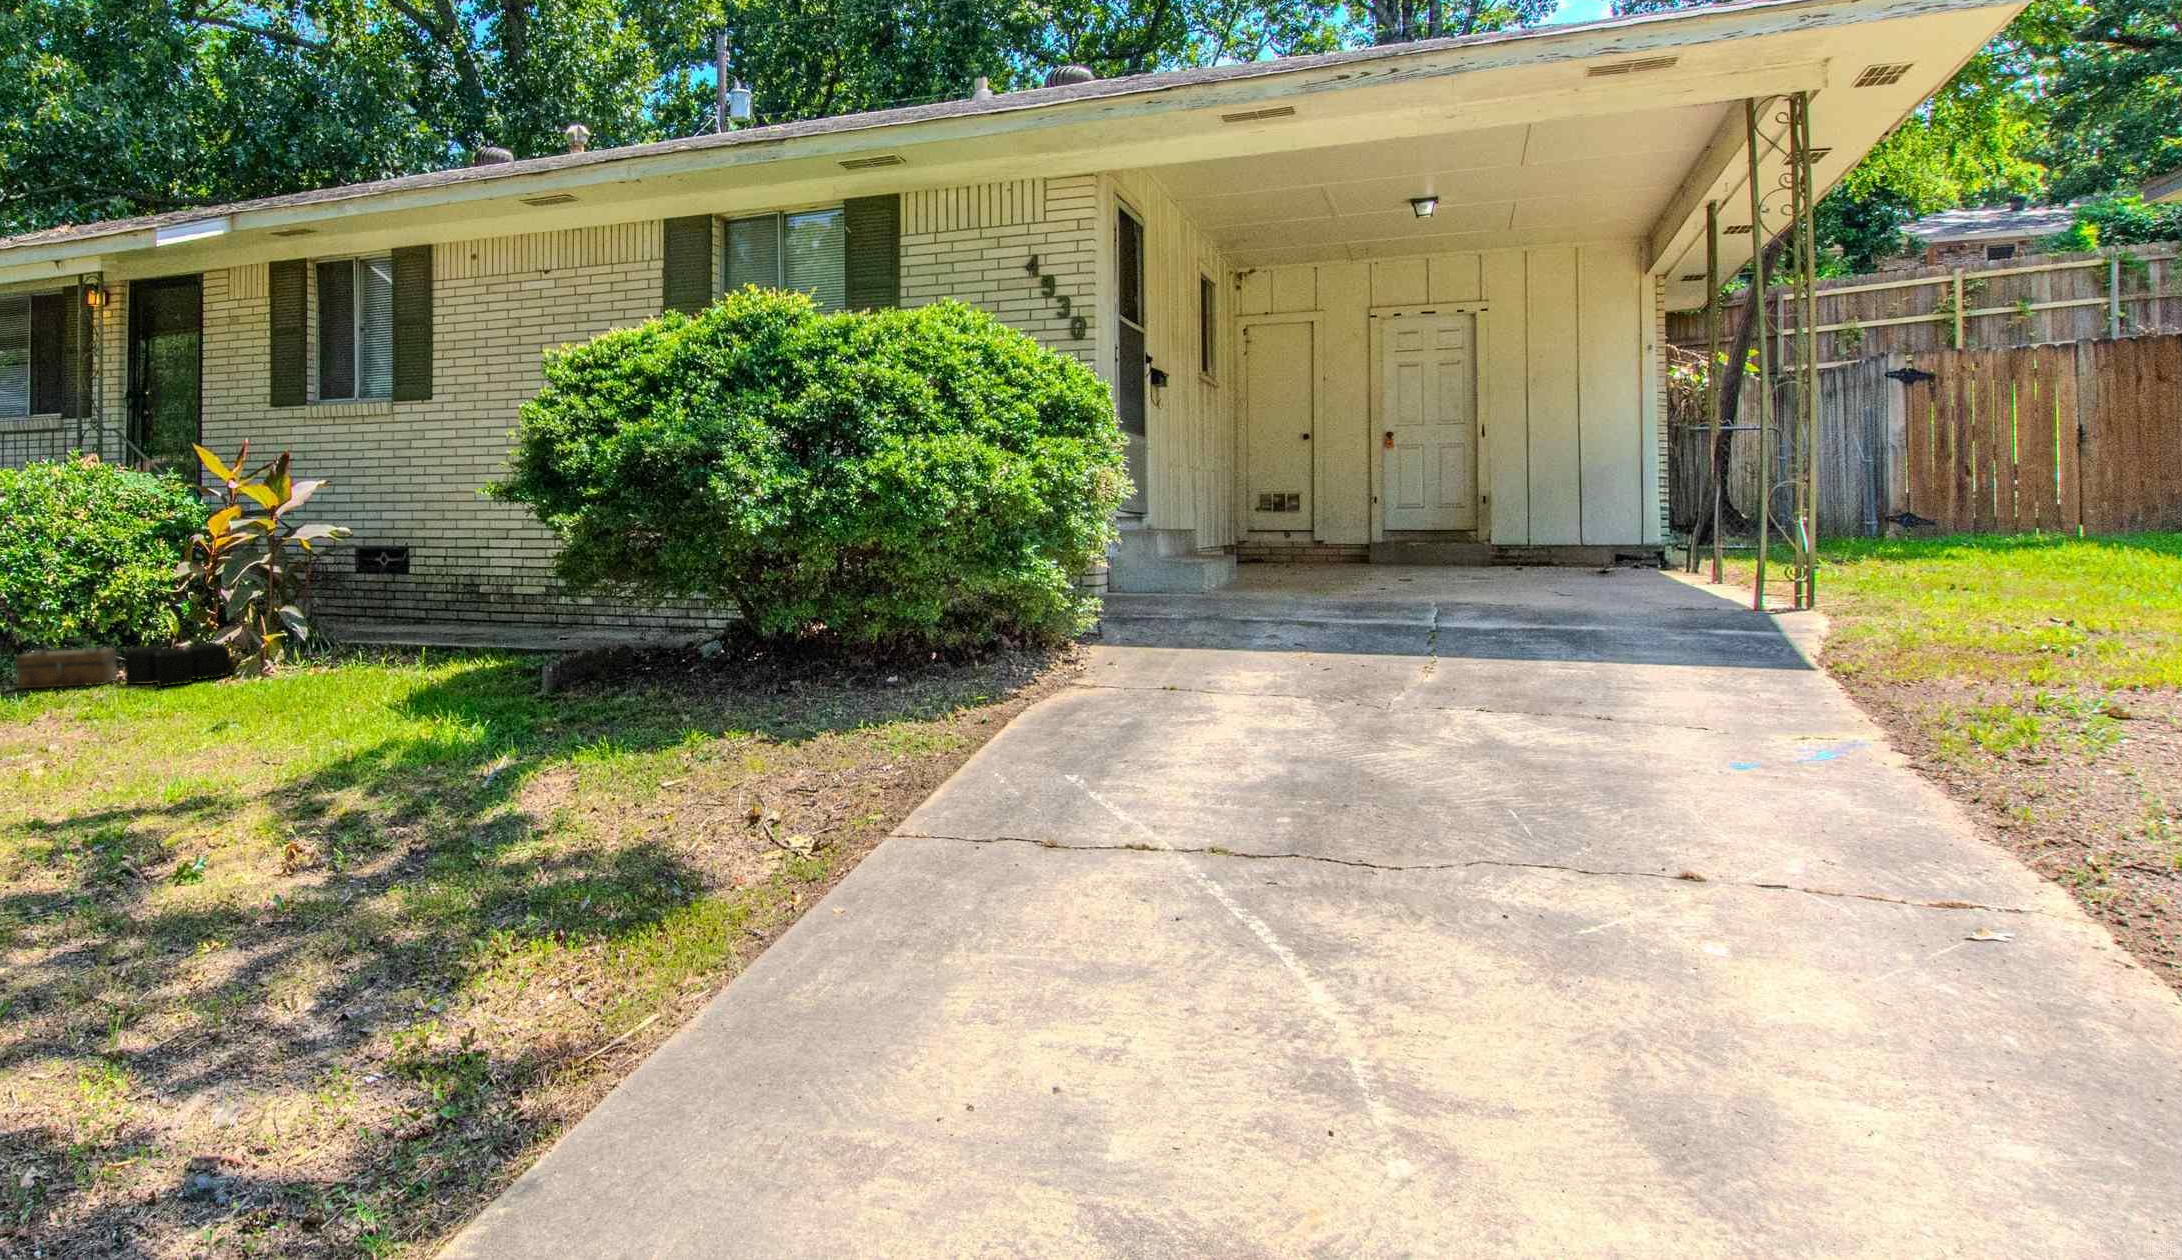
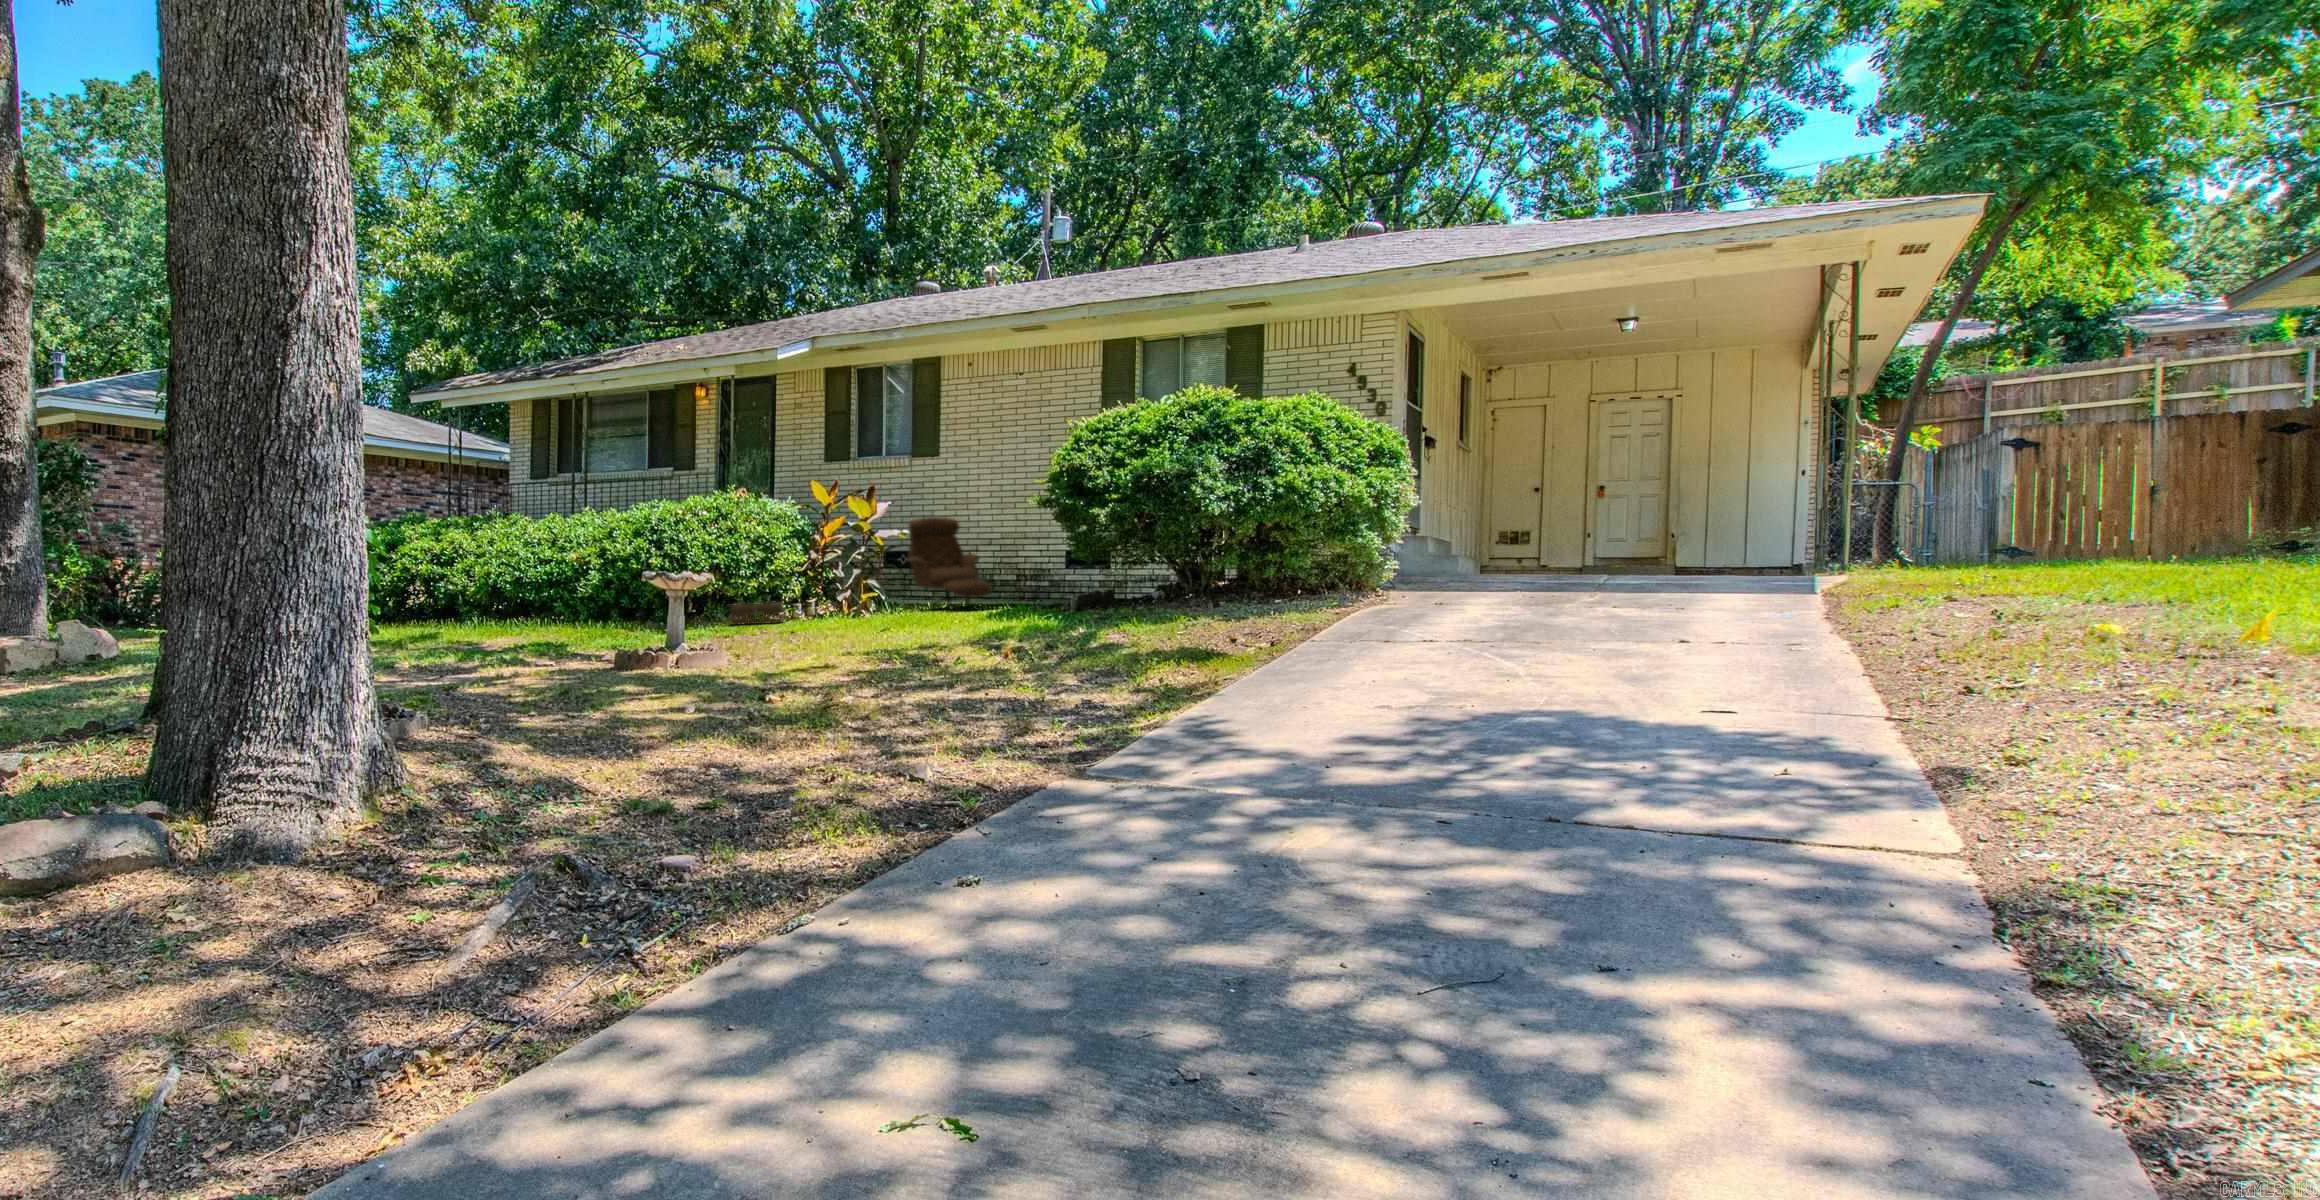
lounge chair: none [361,494,479,651] -> present [906,517,993,609]
storage bin: present [124,643,236,687] -> none [792,600,858,622]

